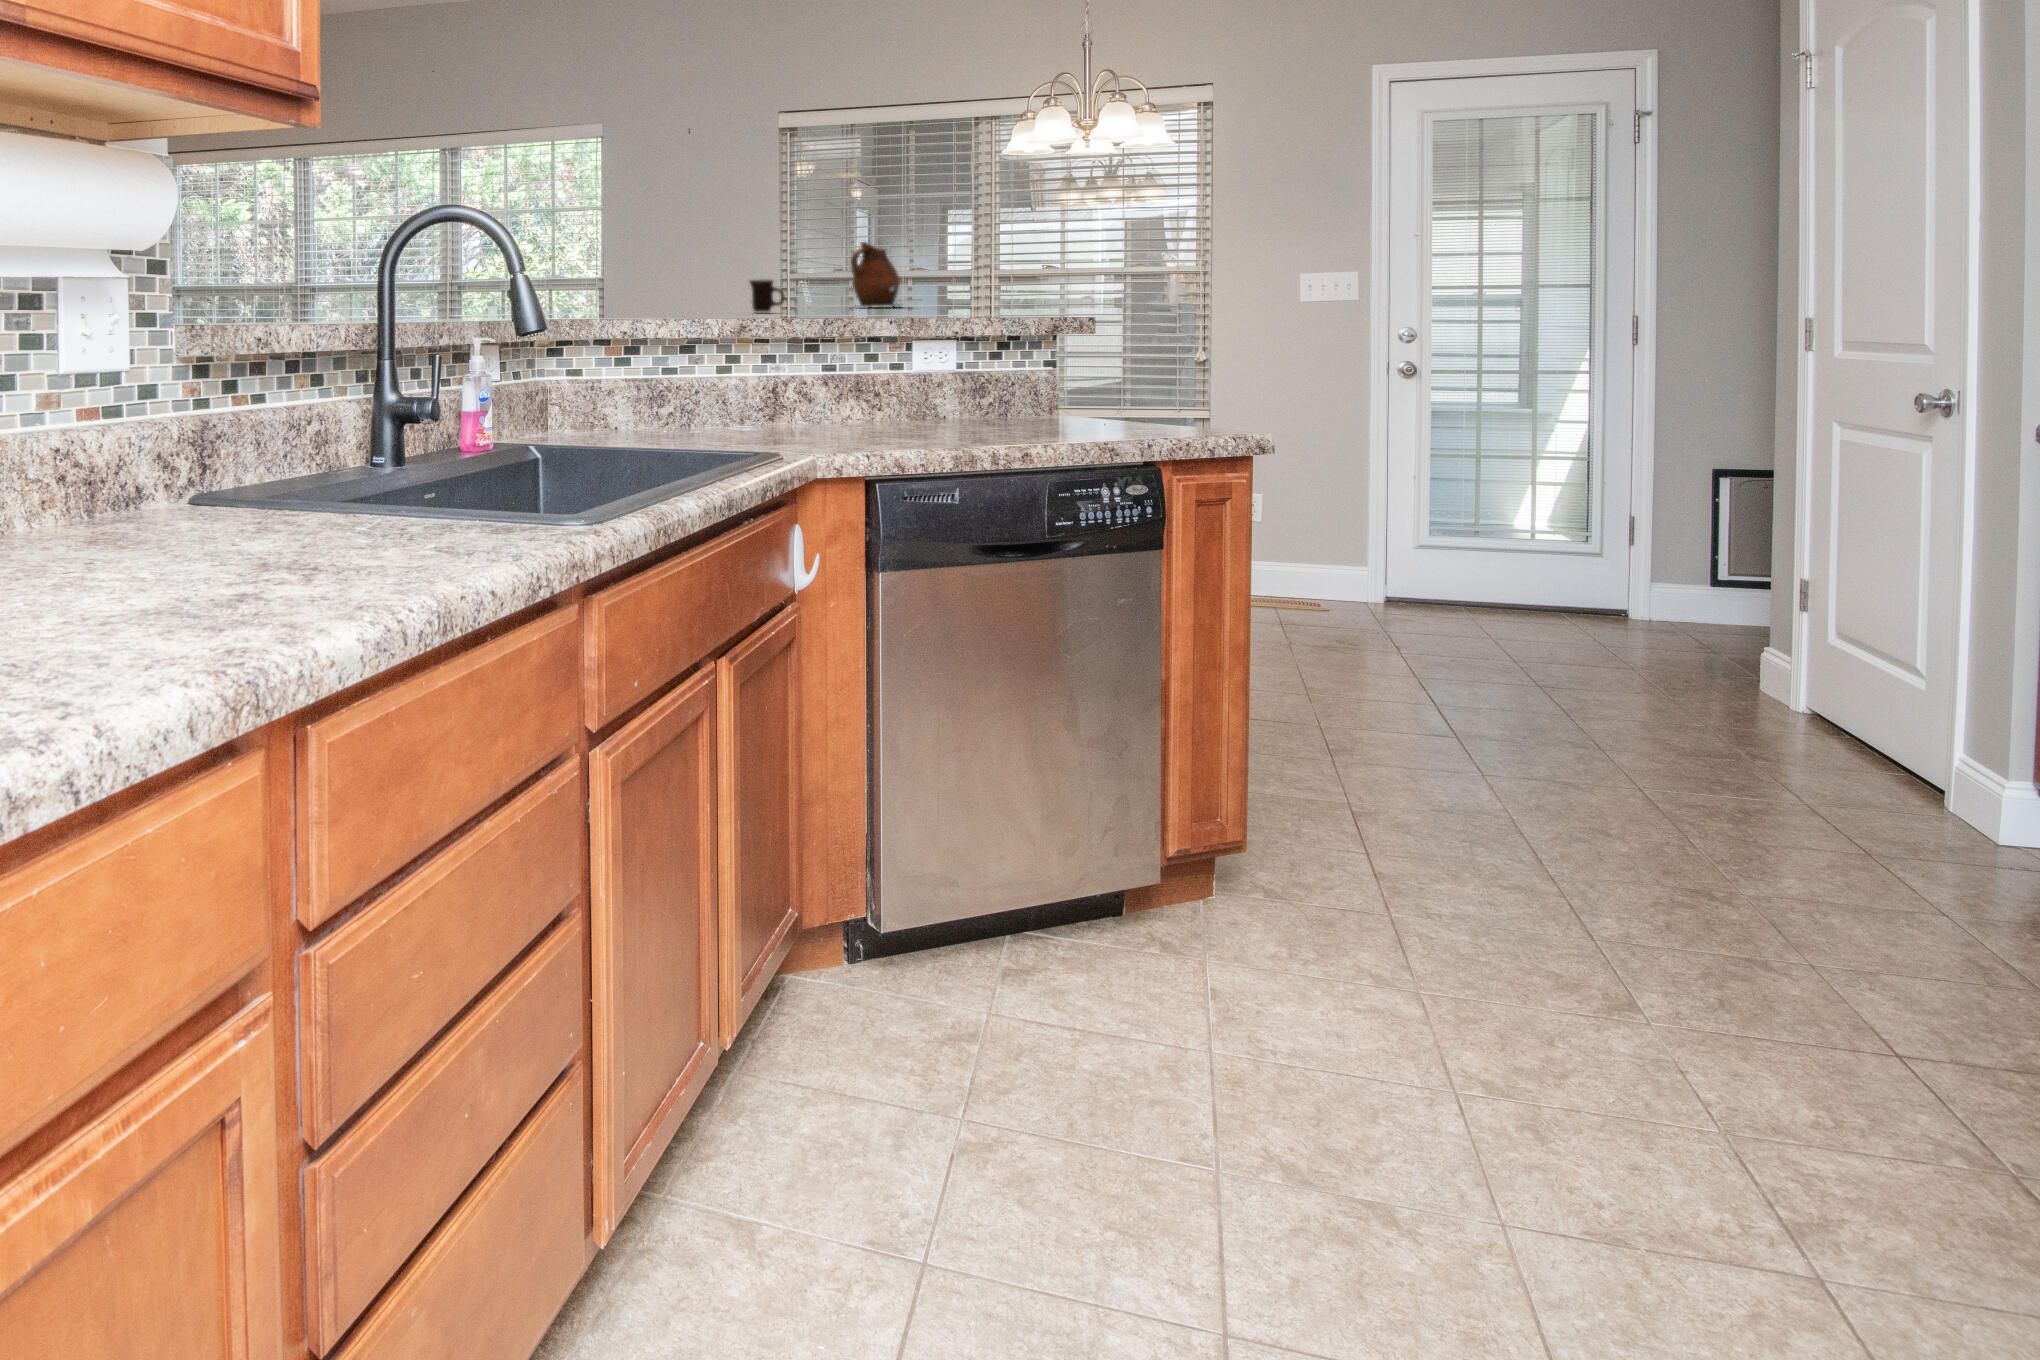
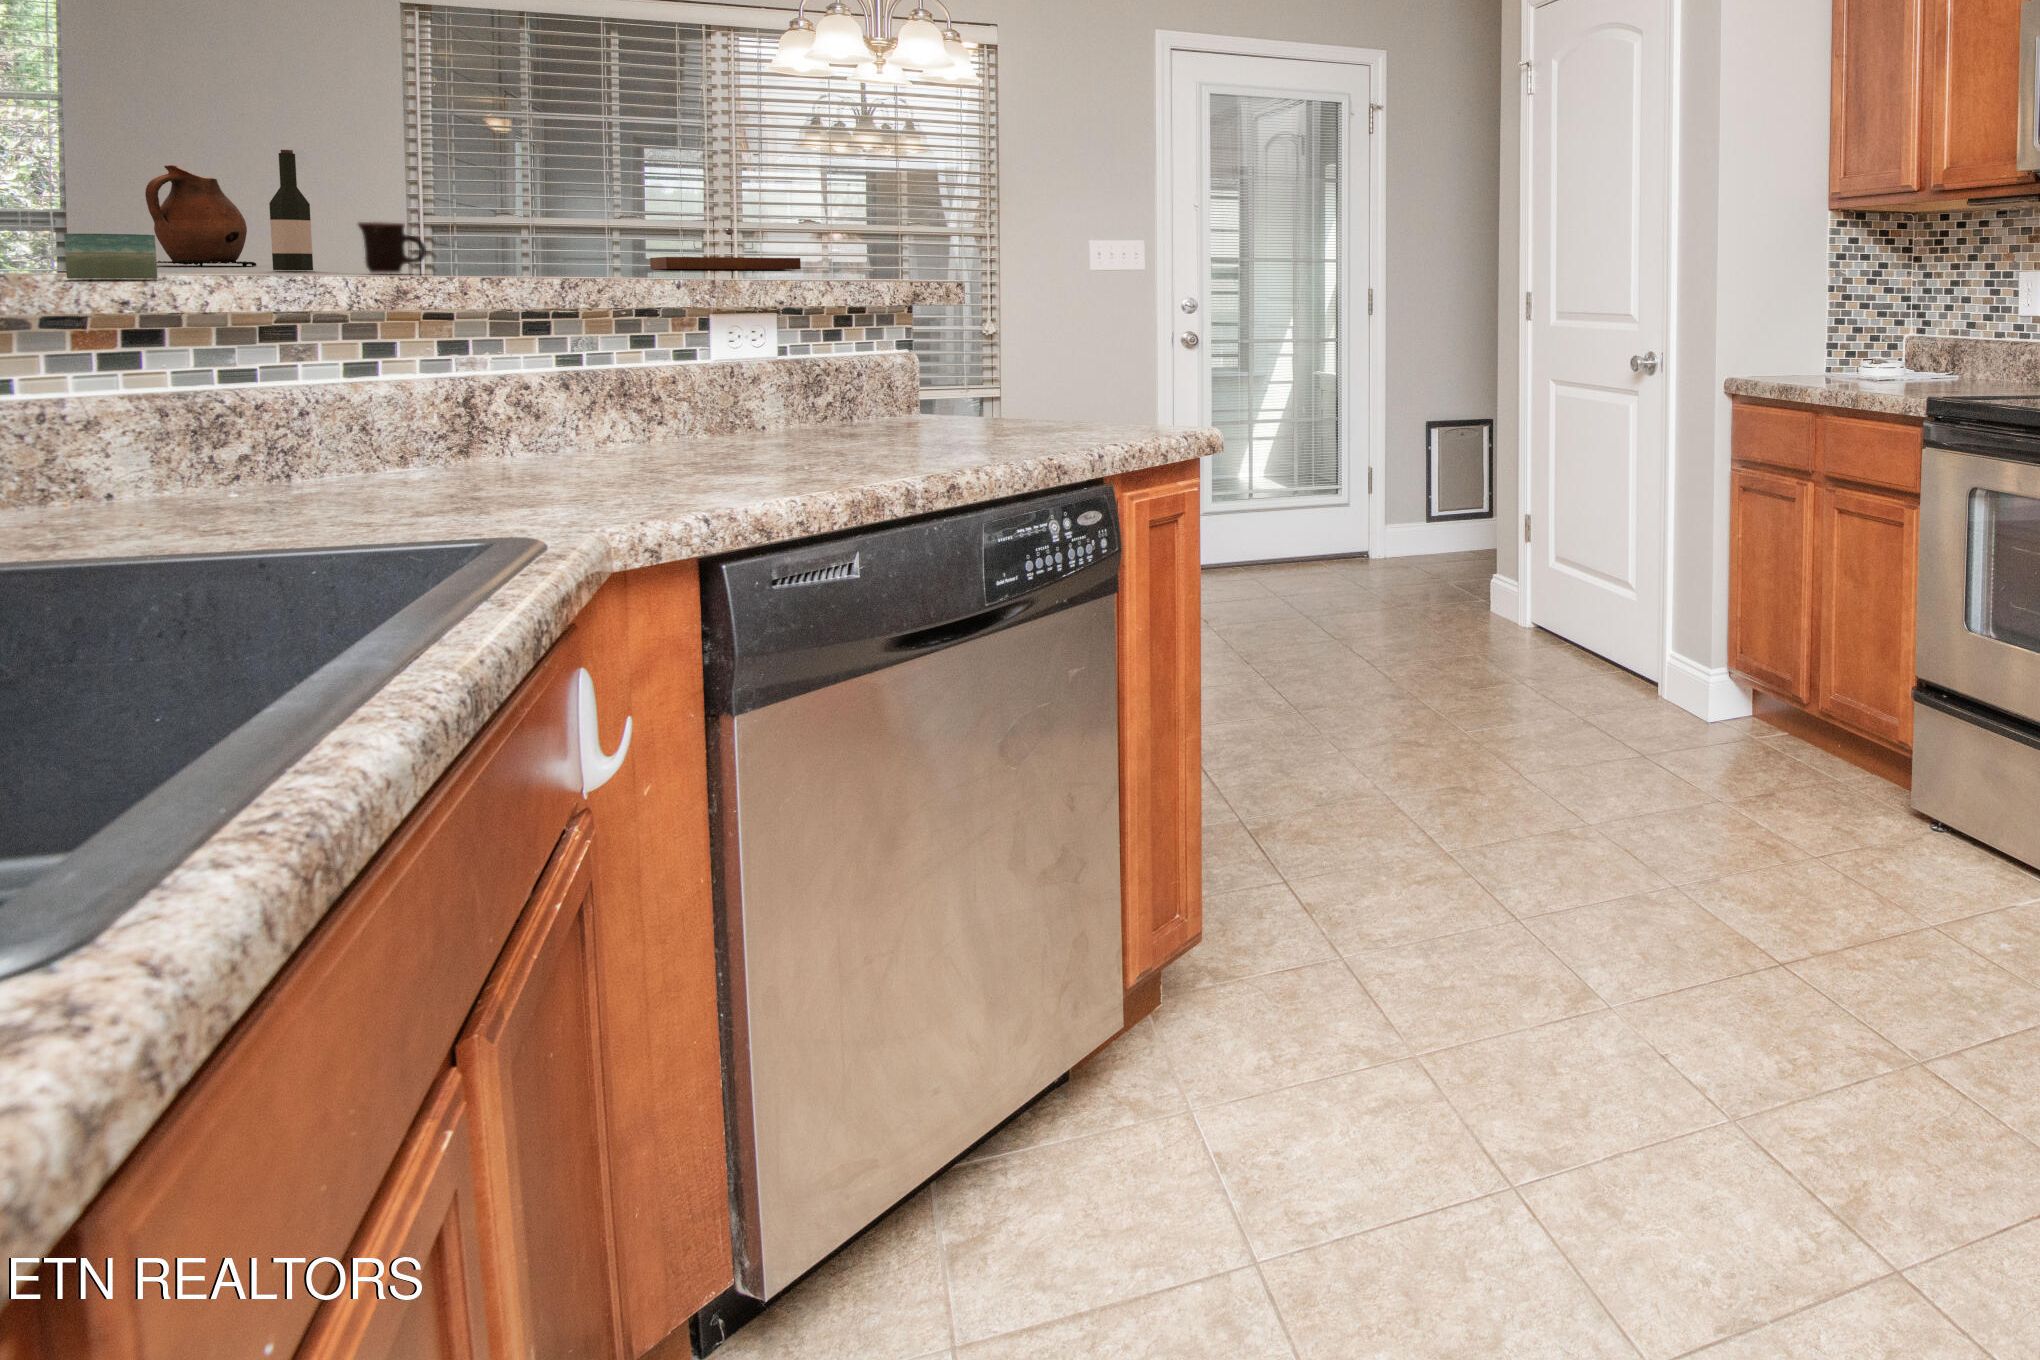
wine bottle: none [707,235,727,311] -> present [269,150,313,270]
ceramic pitcher: present [851,242,900,307] -> present [145,165,256,266]
tray: none [928,274,1036,307] -> present [650,228,801,270]
candle: none [613,292,651,318] -> present [64,234,157,279]

